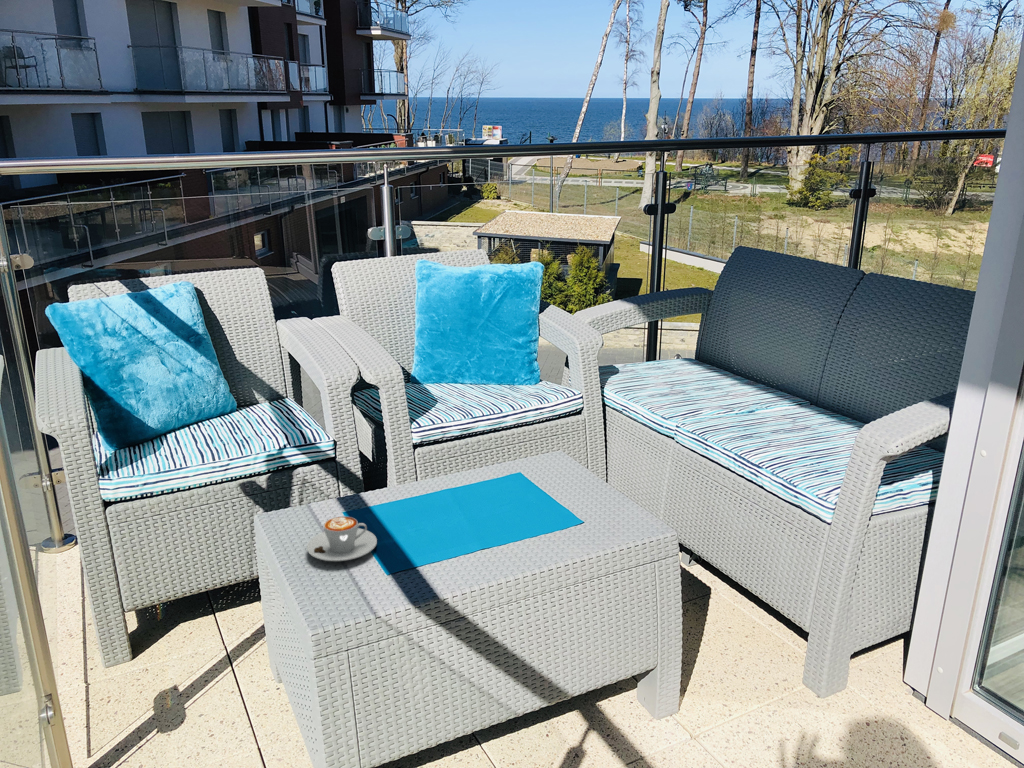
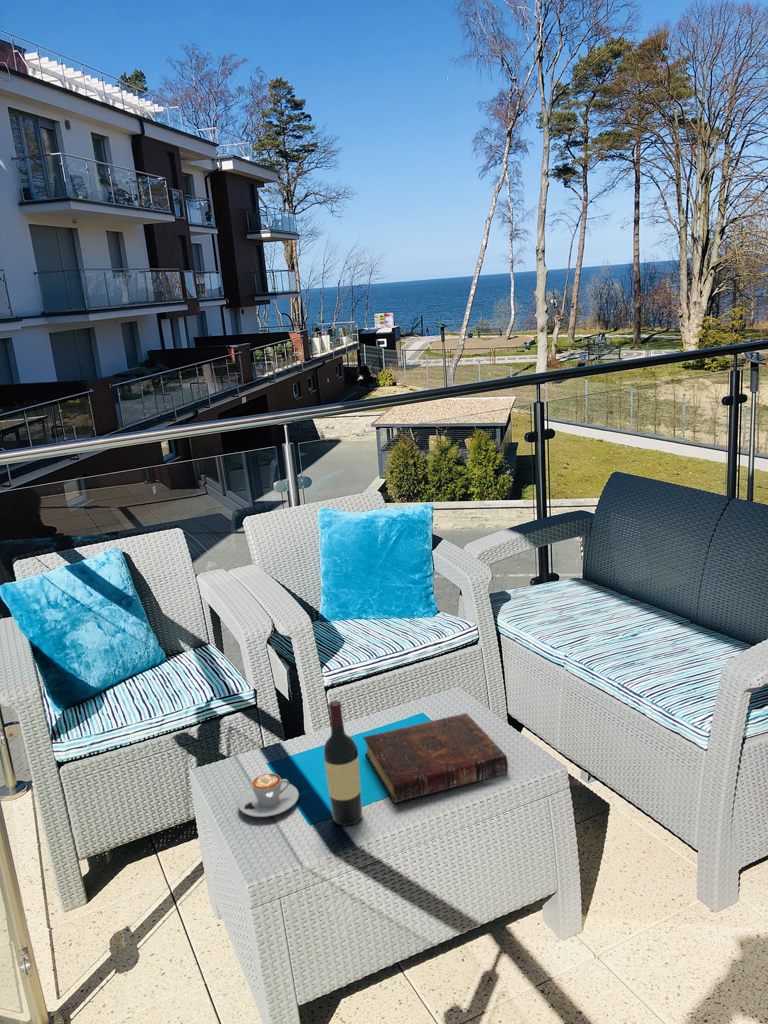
wine bottle: none [409,431,449,574] -> present [324,701,362,825]
book: none [453,471,615,555] -> present [364,713,508,803]

